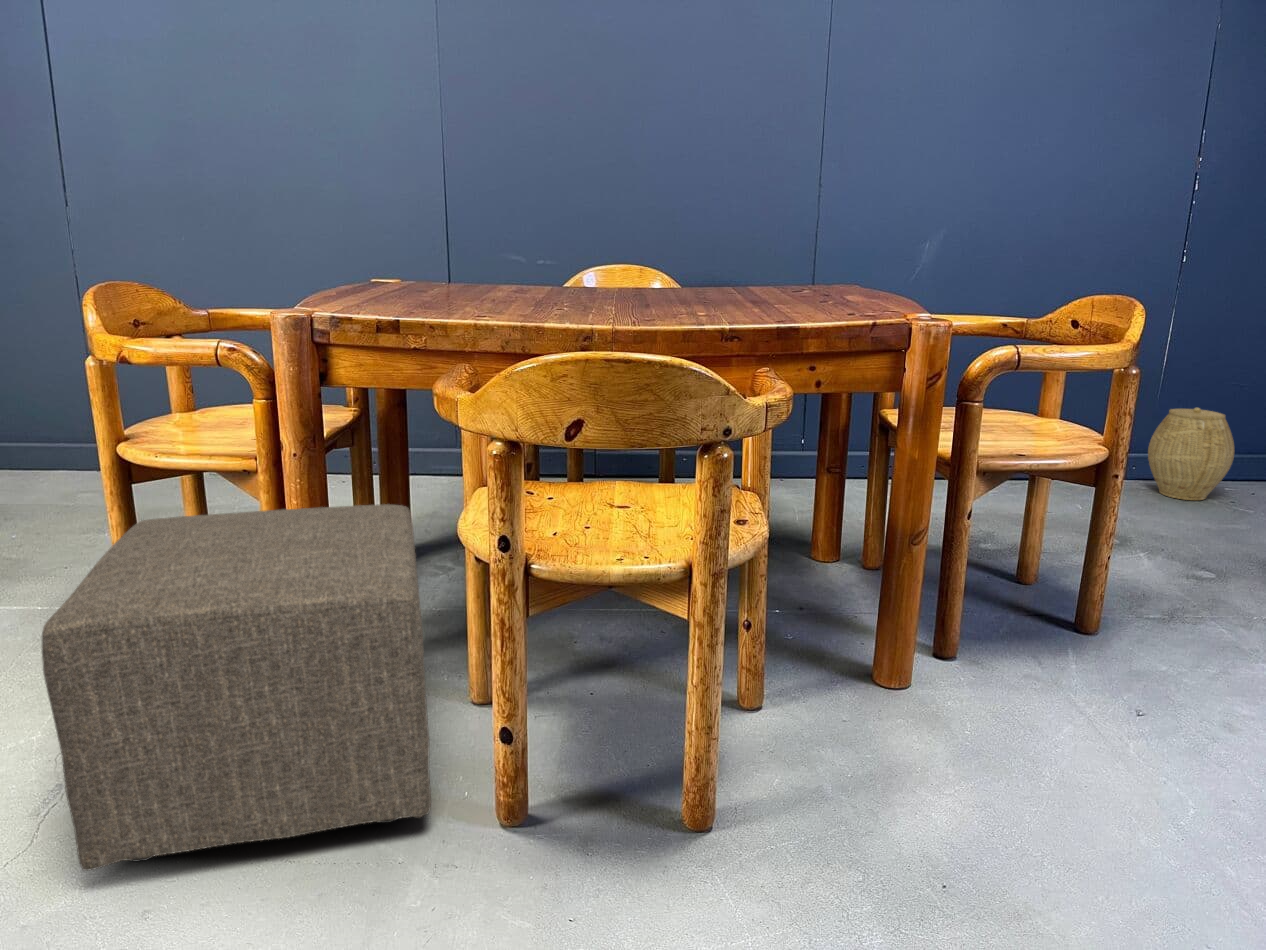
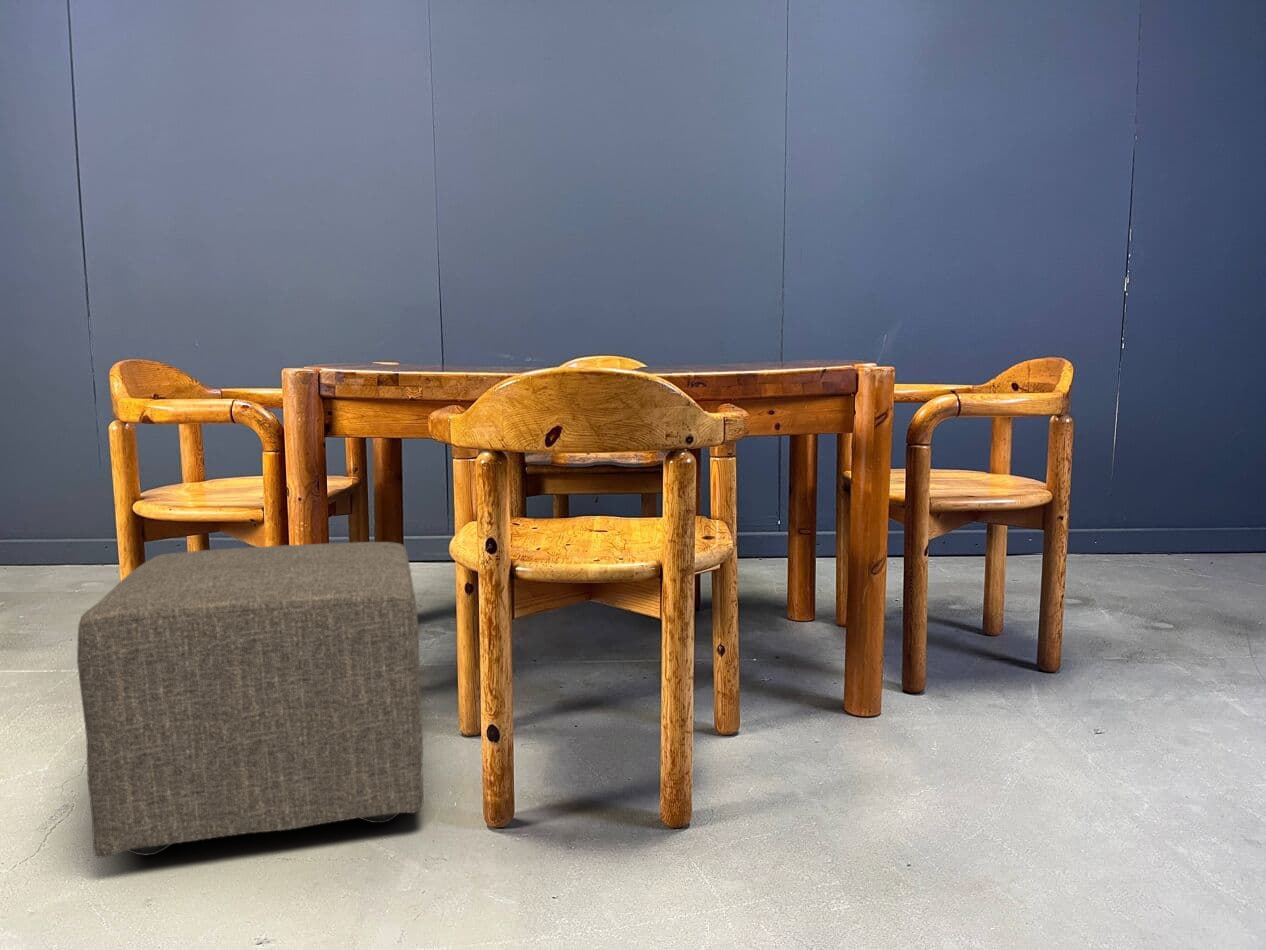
woven basket: present [1148,408,1235,500] -> none [1113,479,1193,568]

